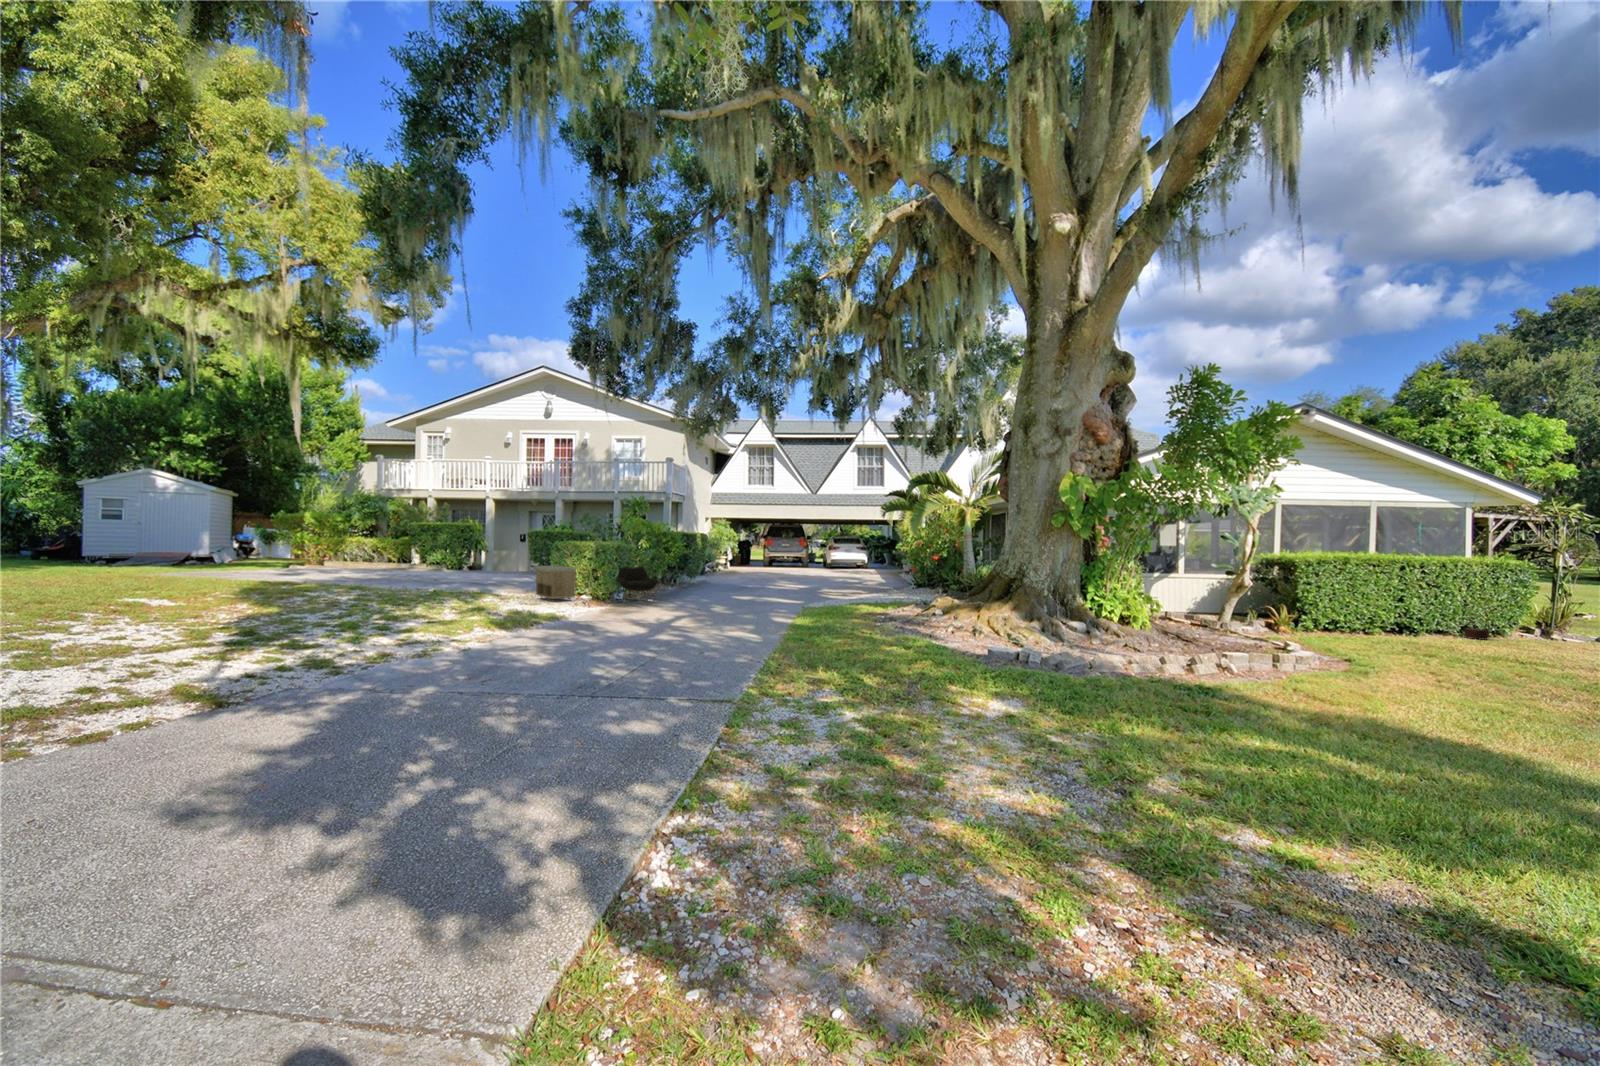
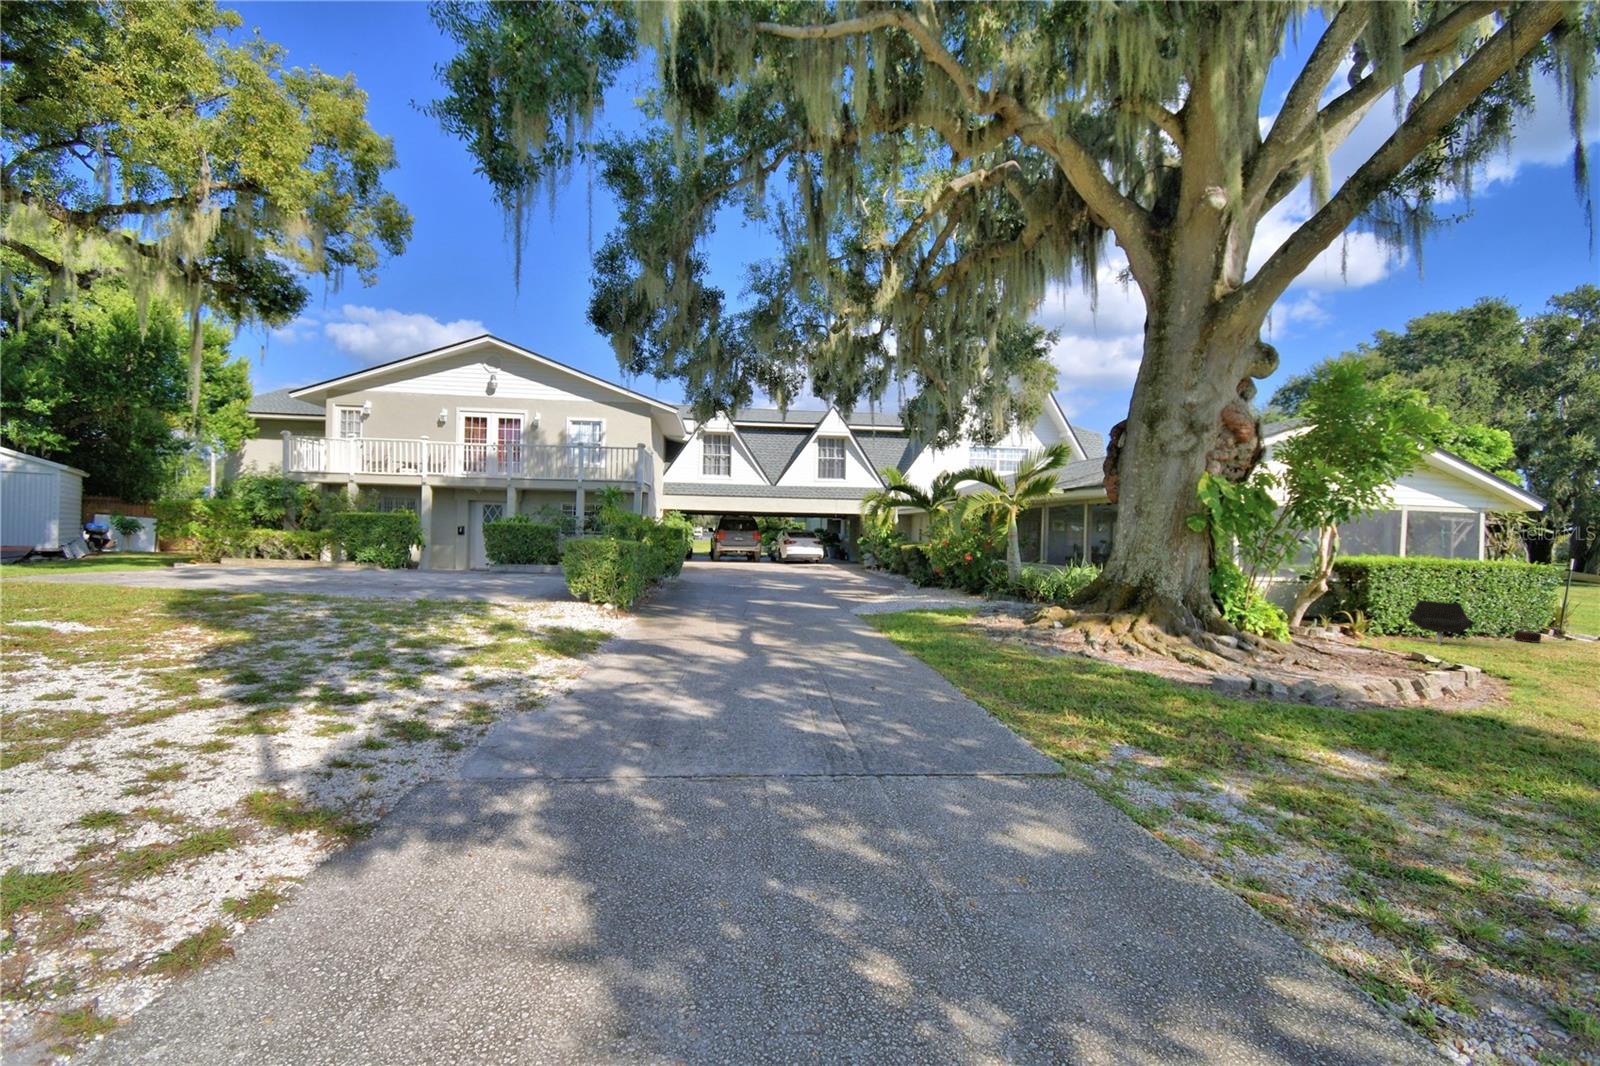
storage bench: present [535,565,576,601] -> none [531,569,587,615]
lounge chair: present [617,567,658,600] -> present [1408,600,1474,645]

